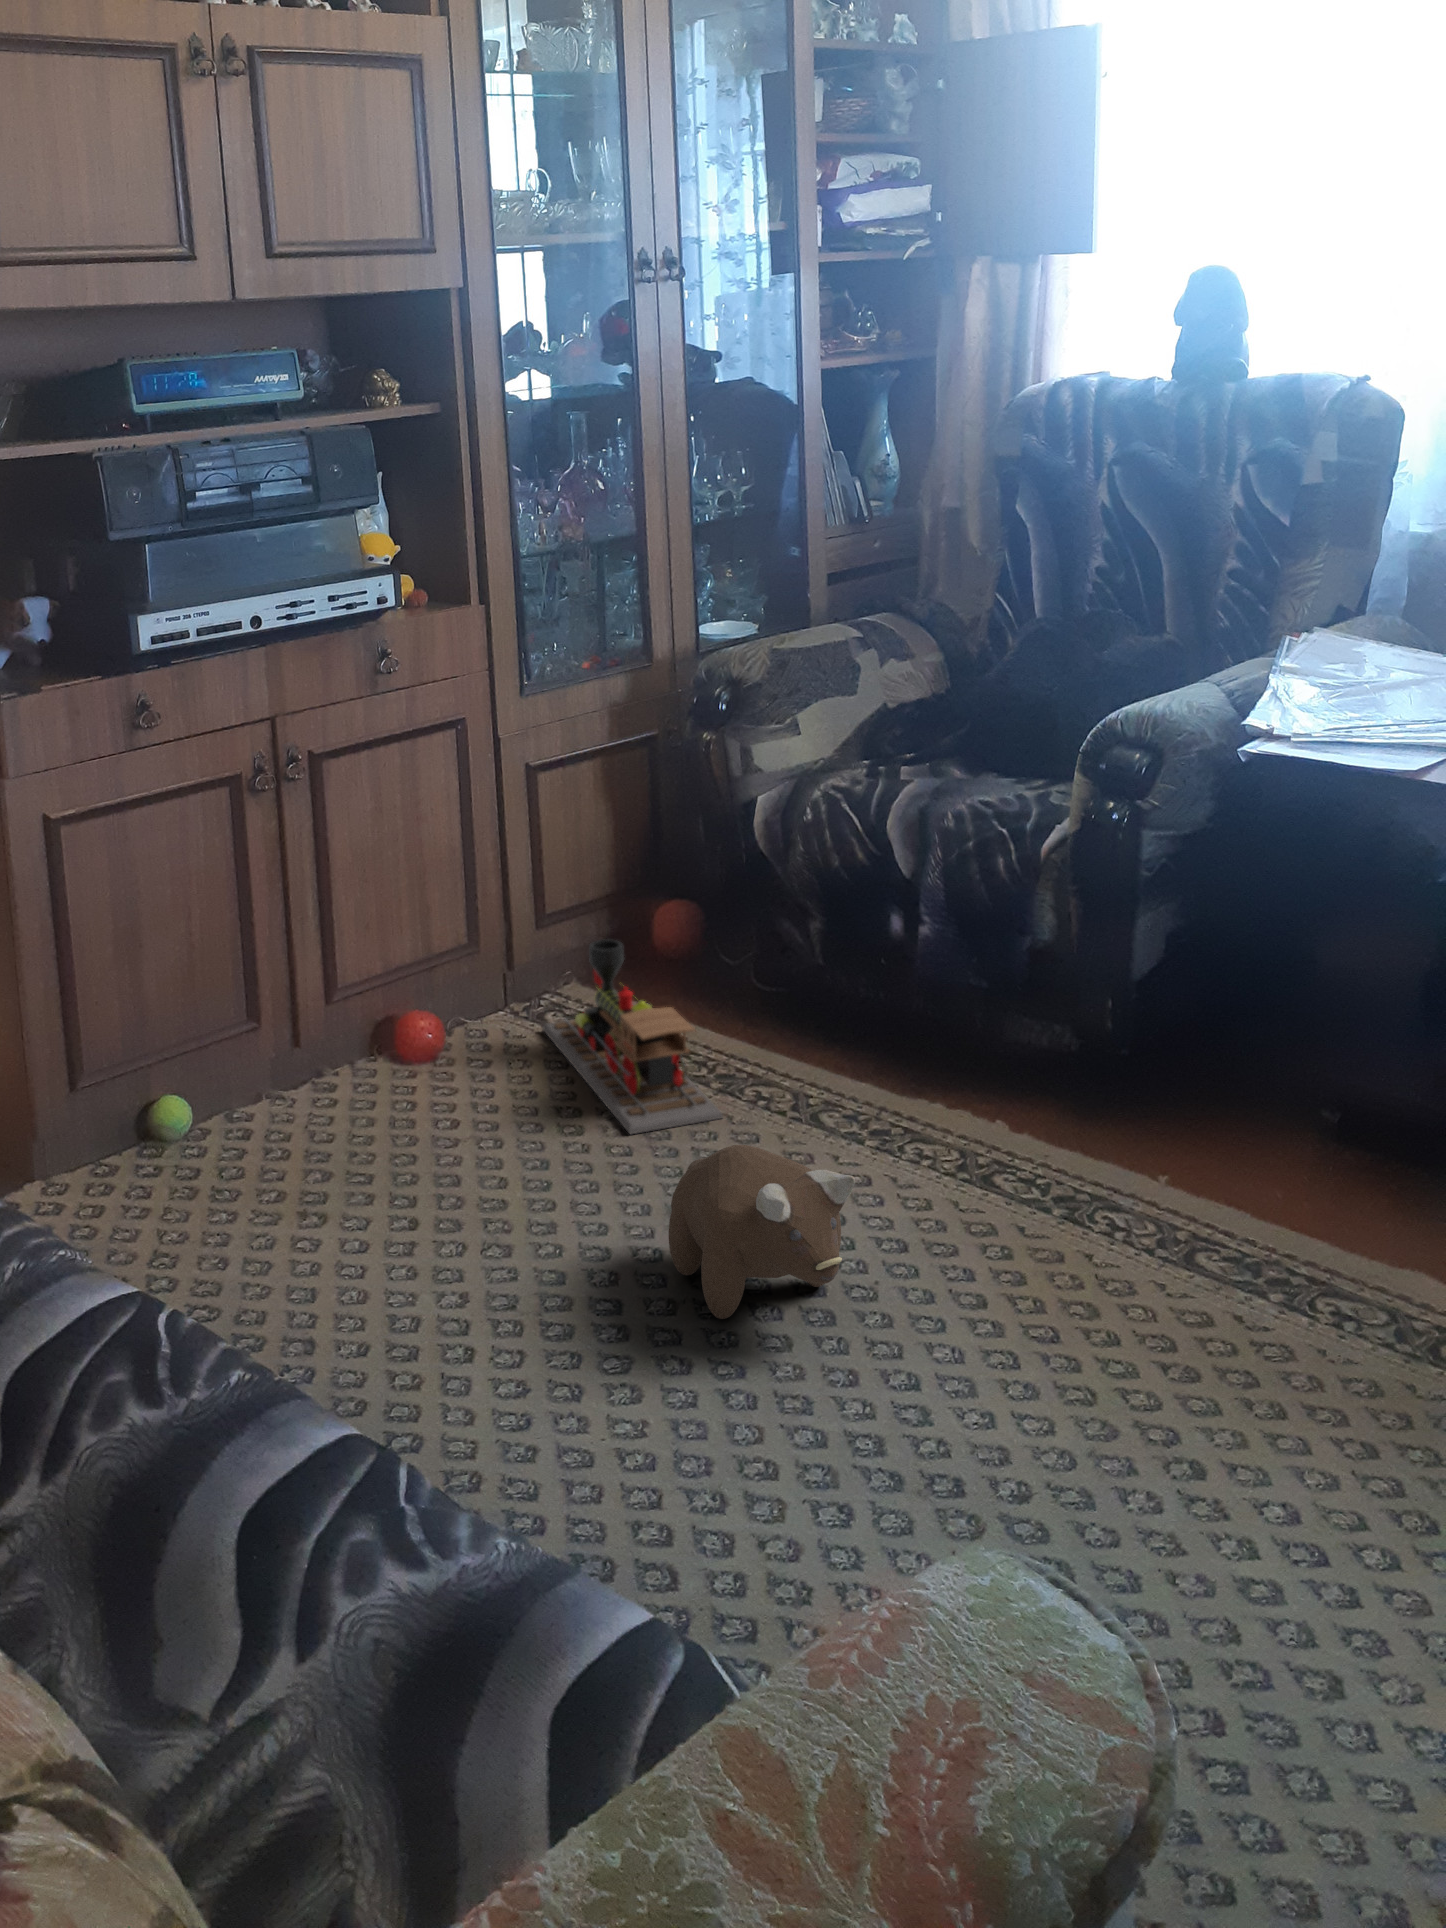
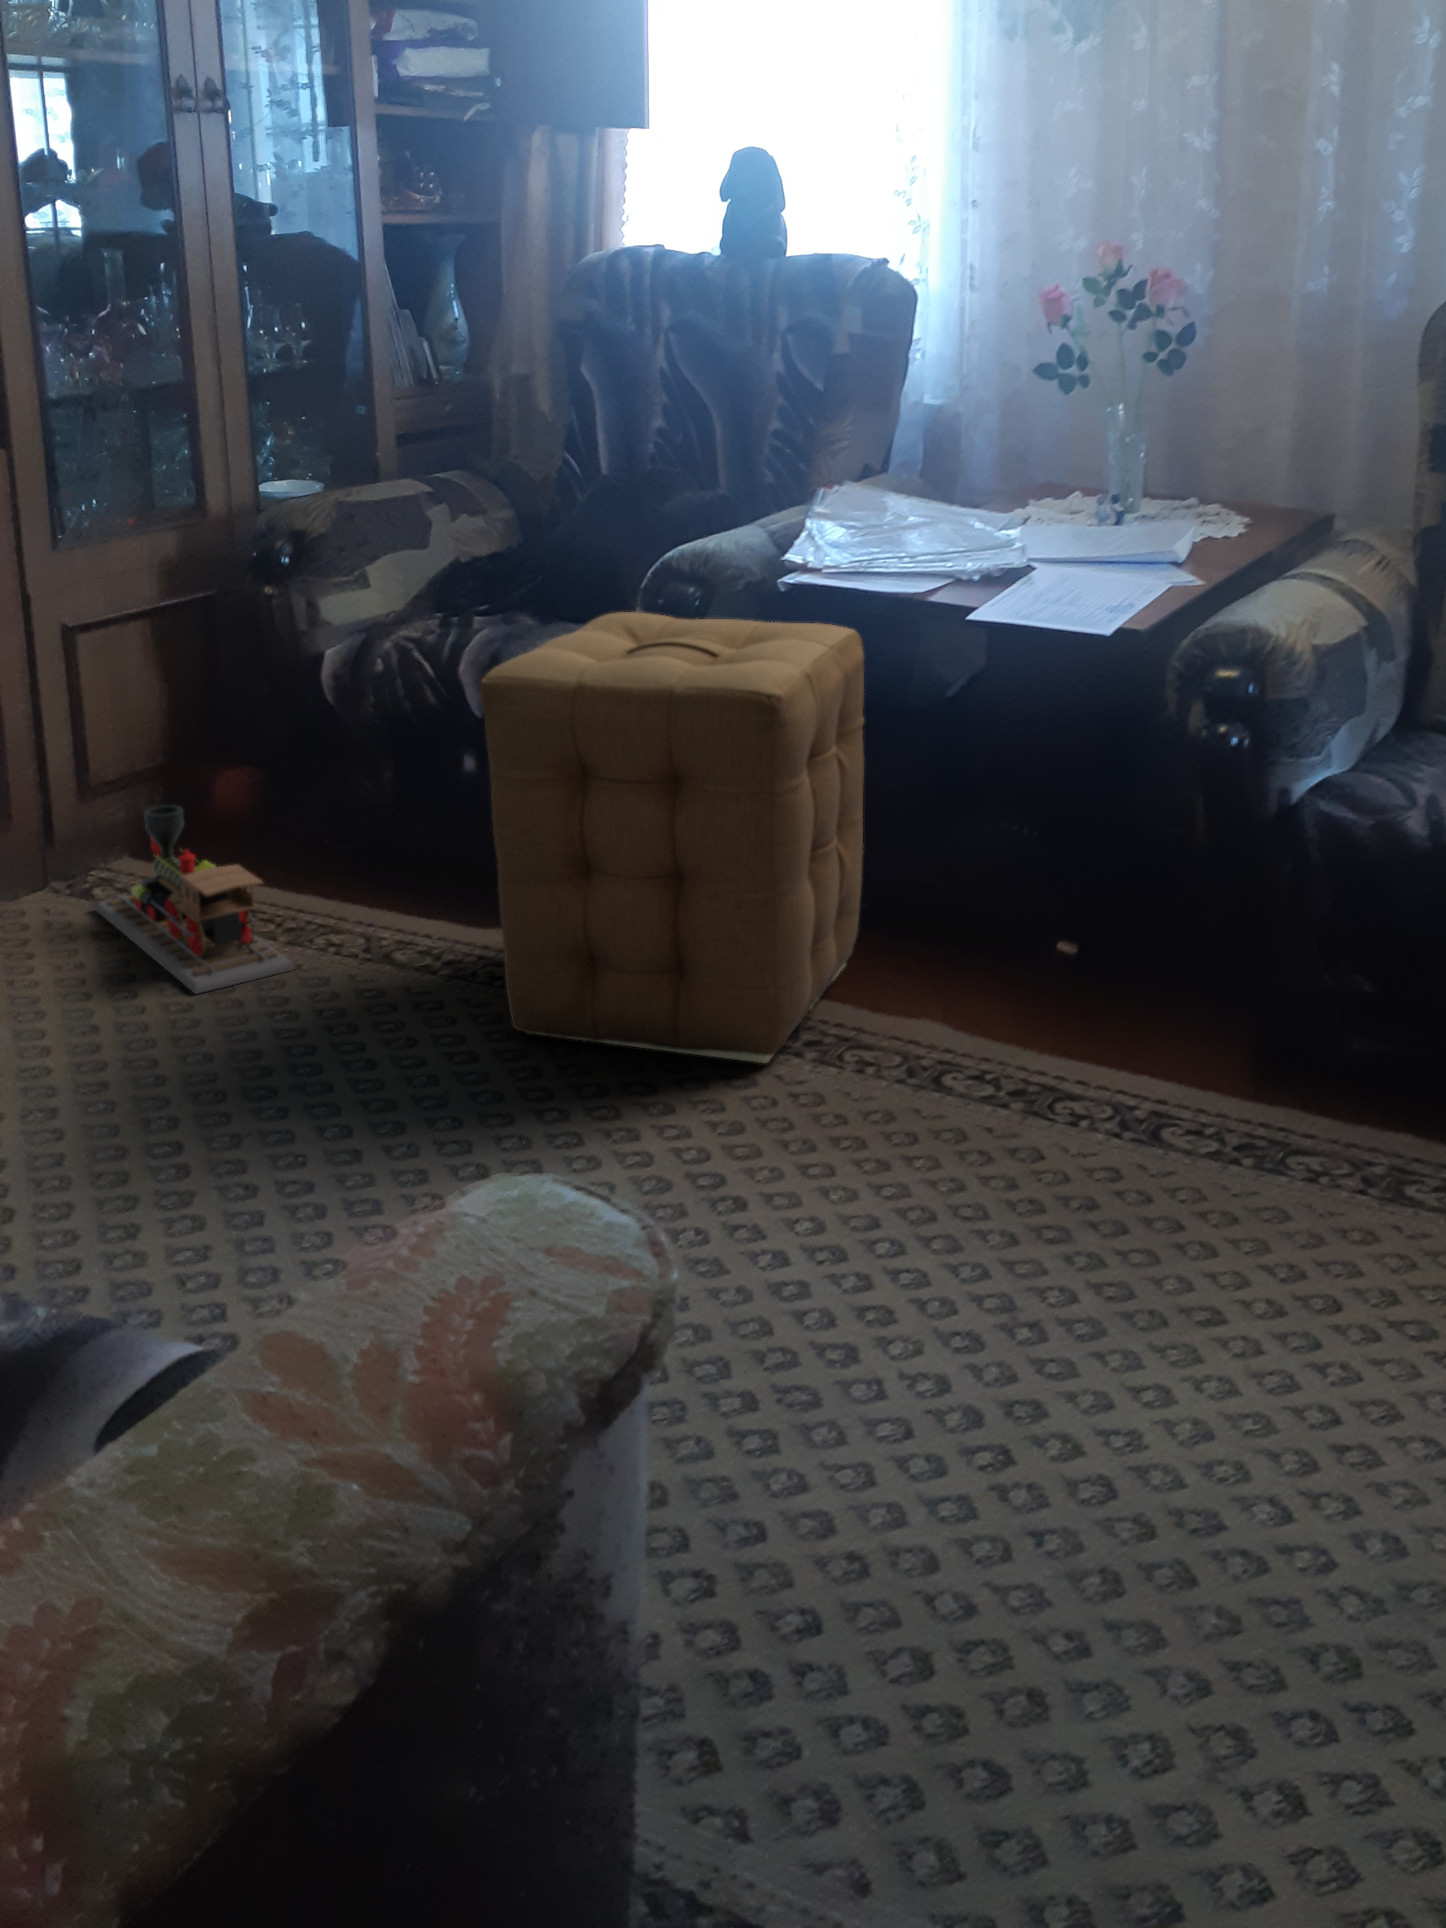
ottoman: none [915,780,1348,1304] -> present [480,612,864,1063]
plush toy: present [669,1145,855,1319] -> none [240,971,427,1140]

